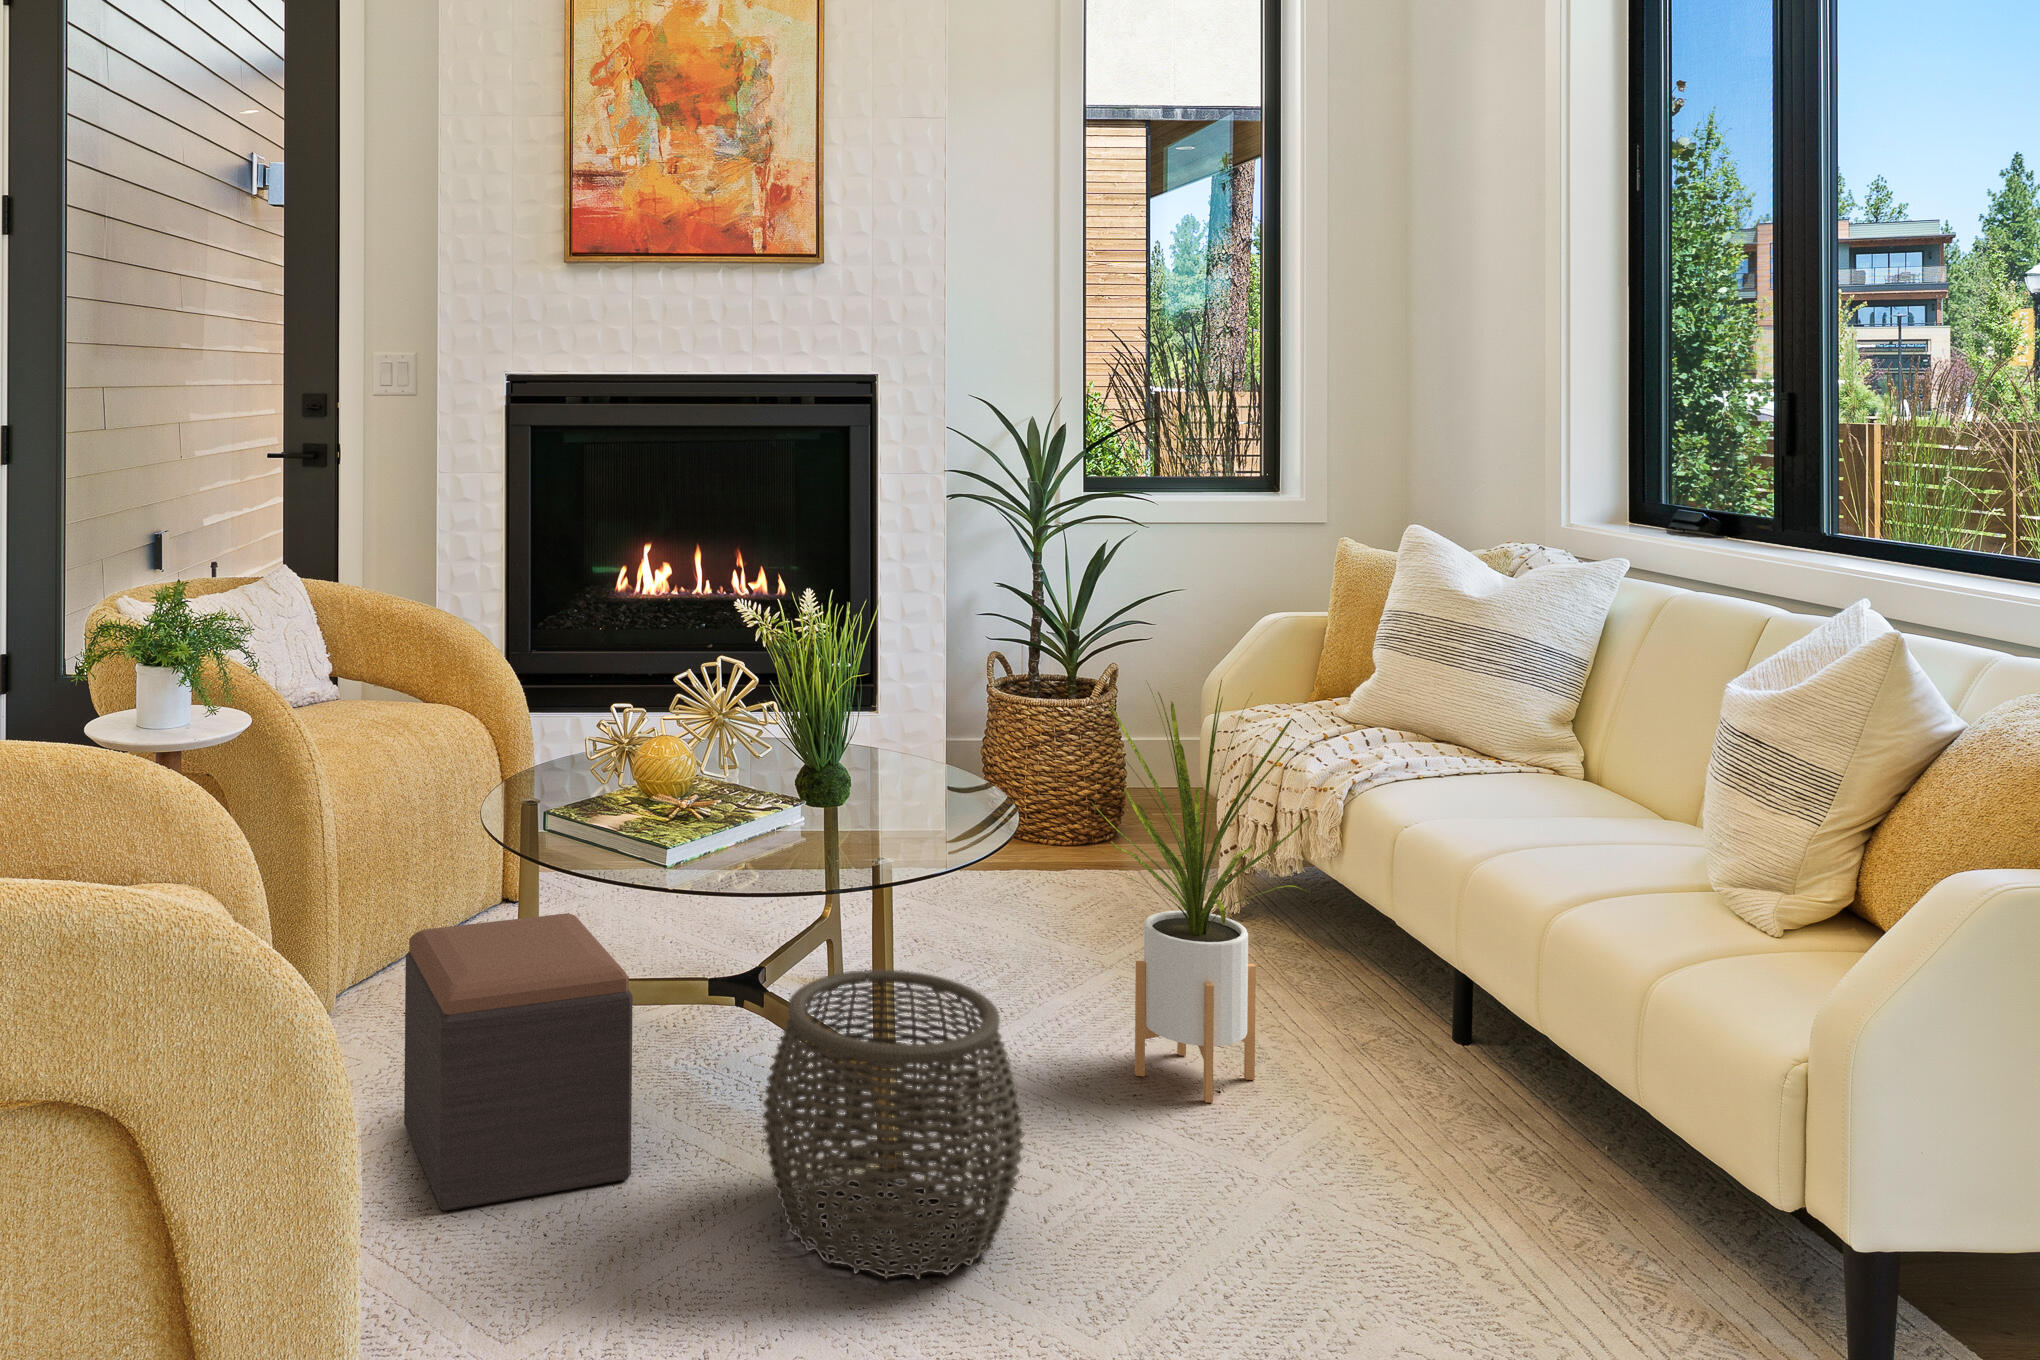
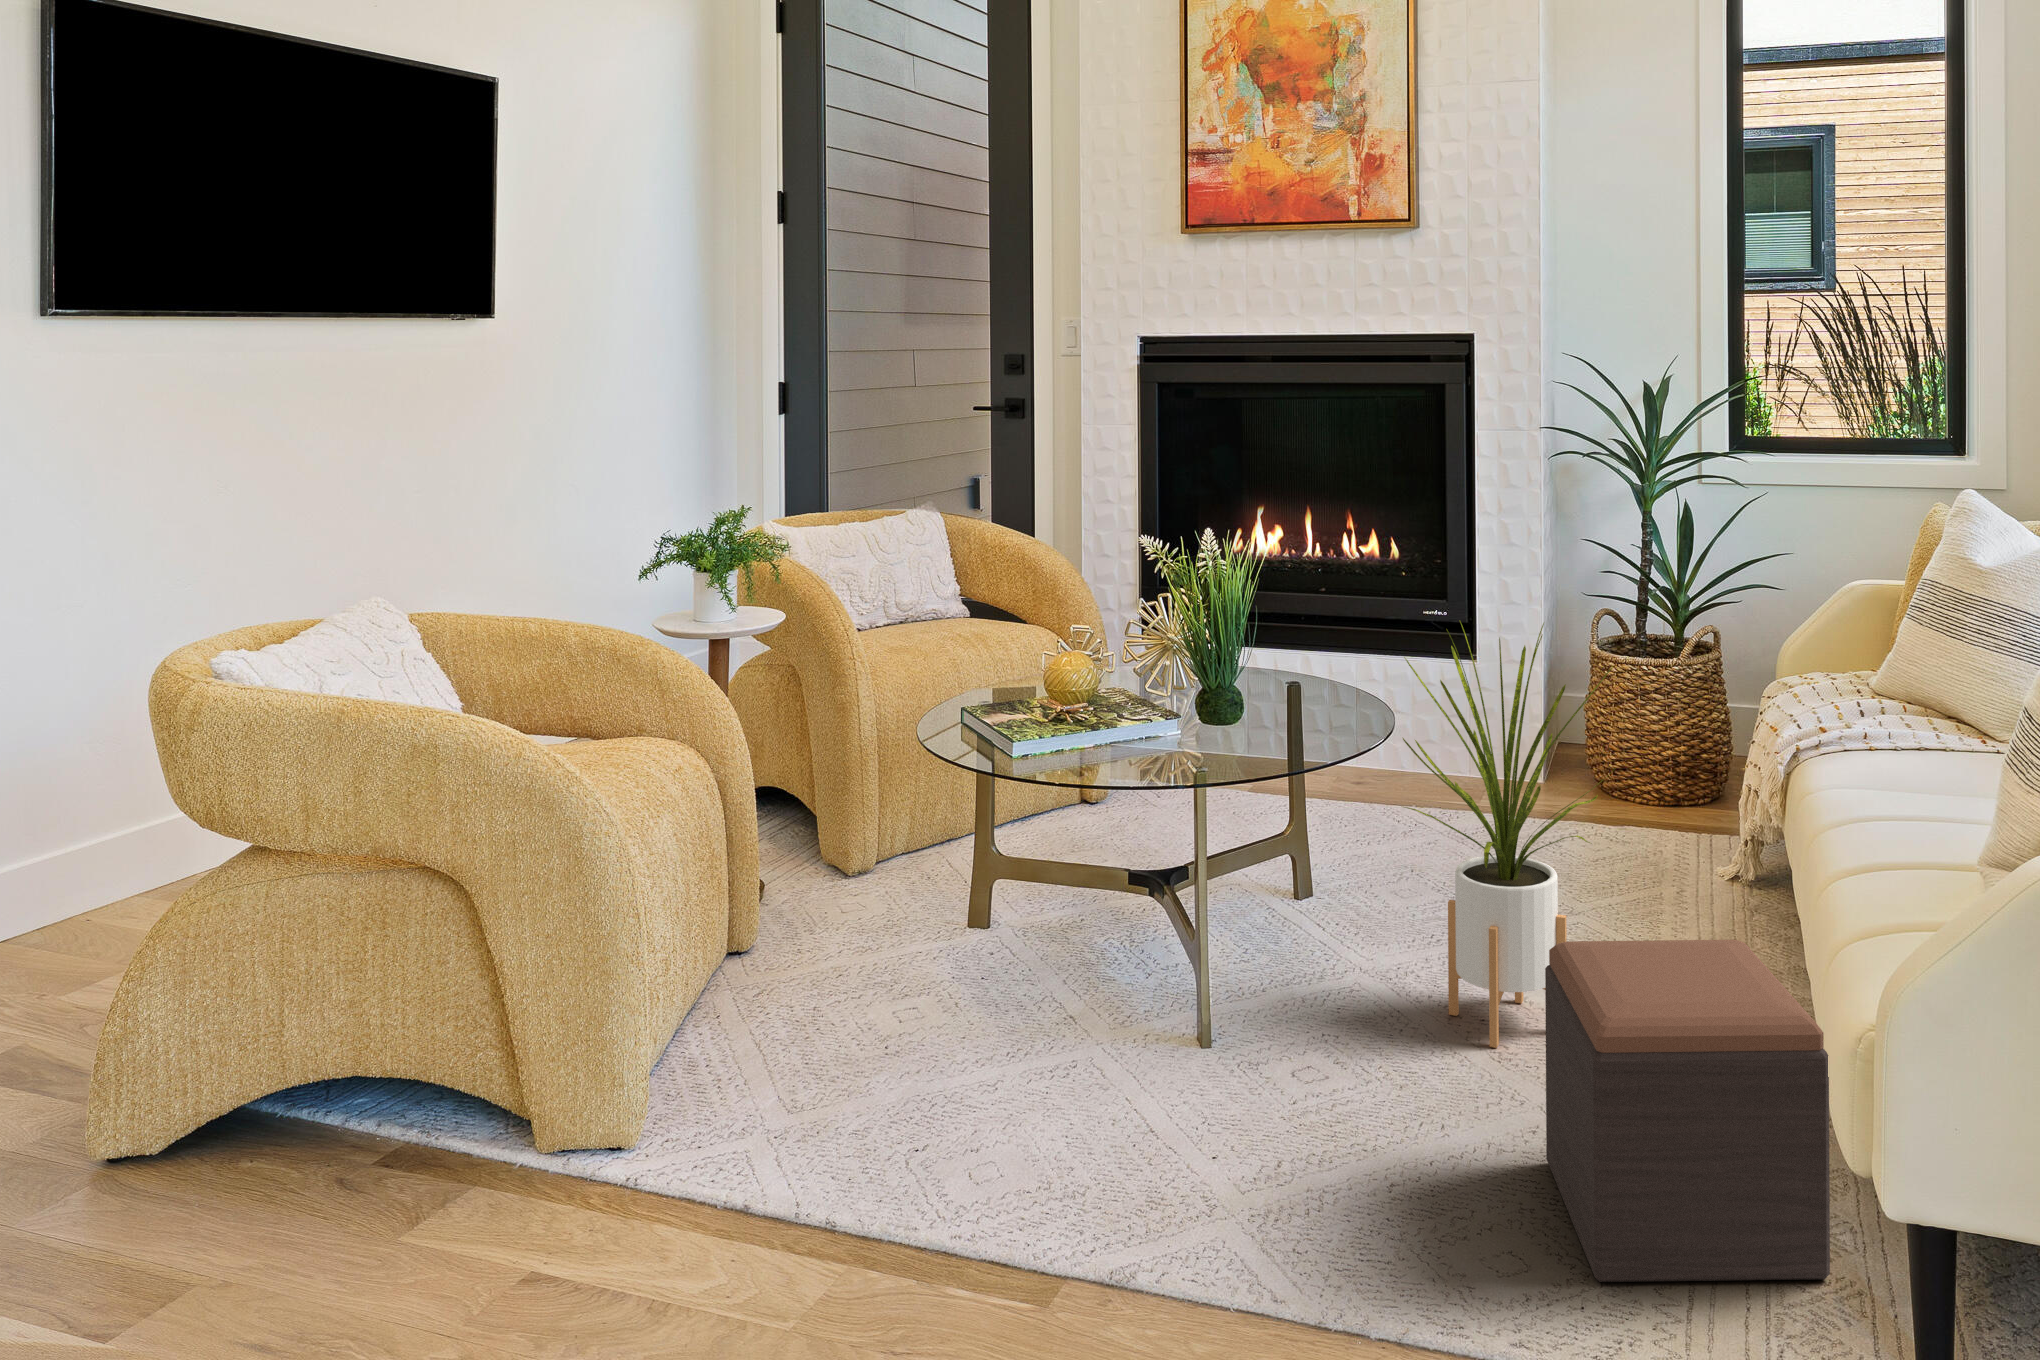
footstool: present [404,913,633,1211] -> present [1545,940,1830,1282]
woven basket: present [763,970,1024,1279] -> none [941,869,1187,1152]

